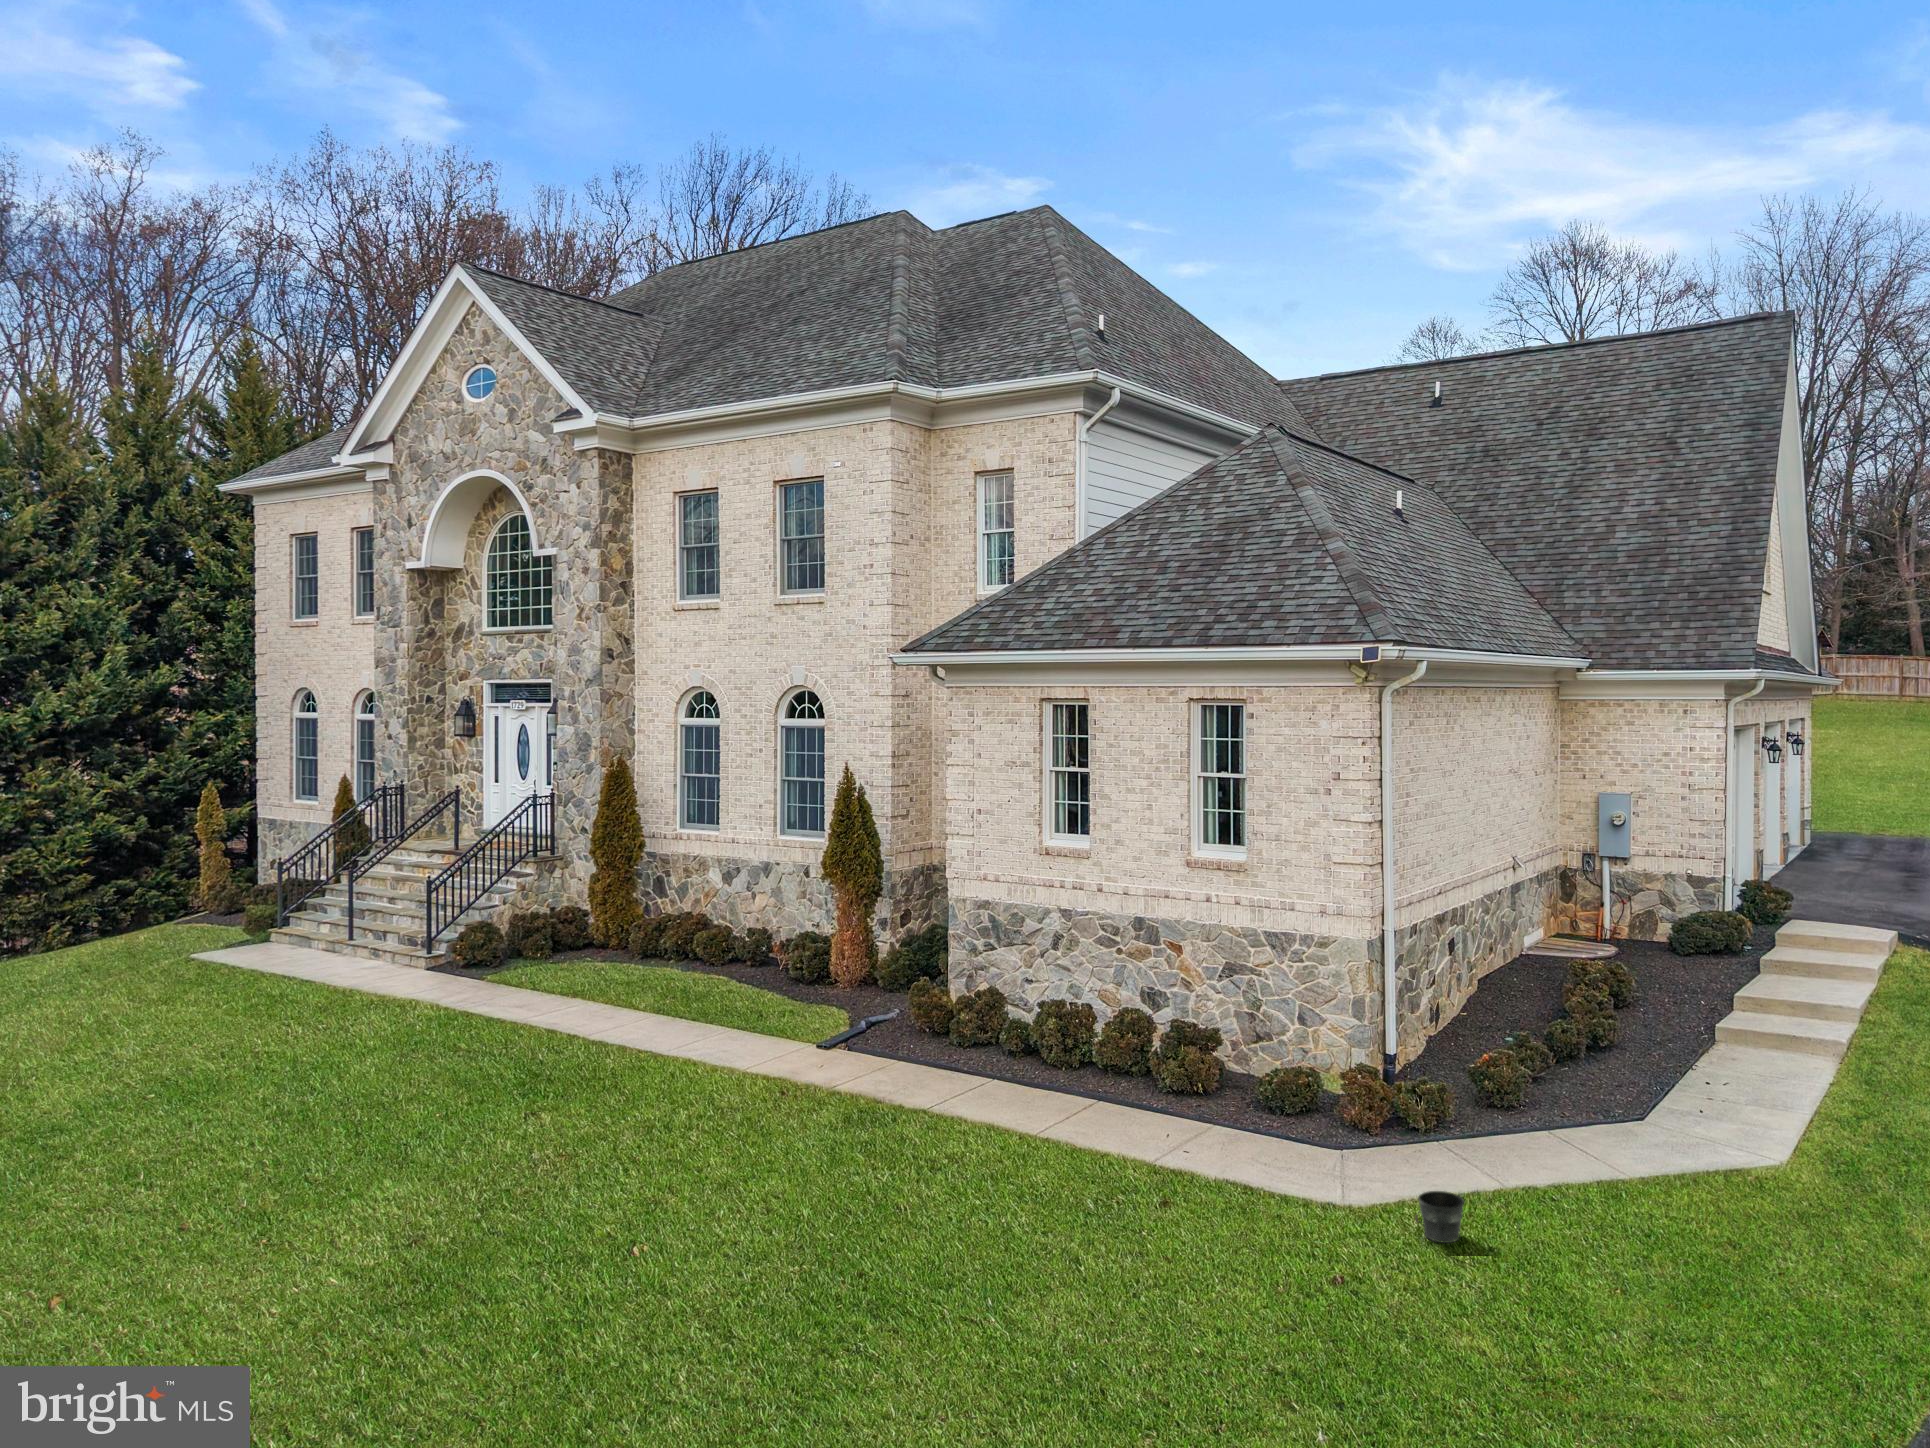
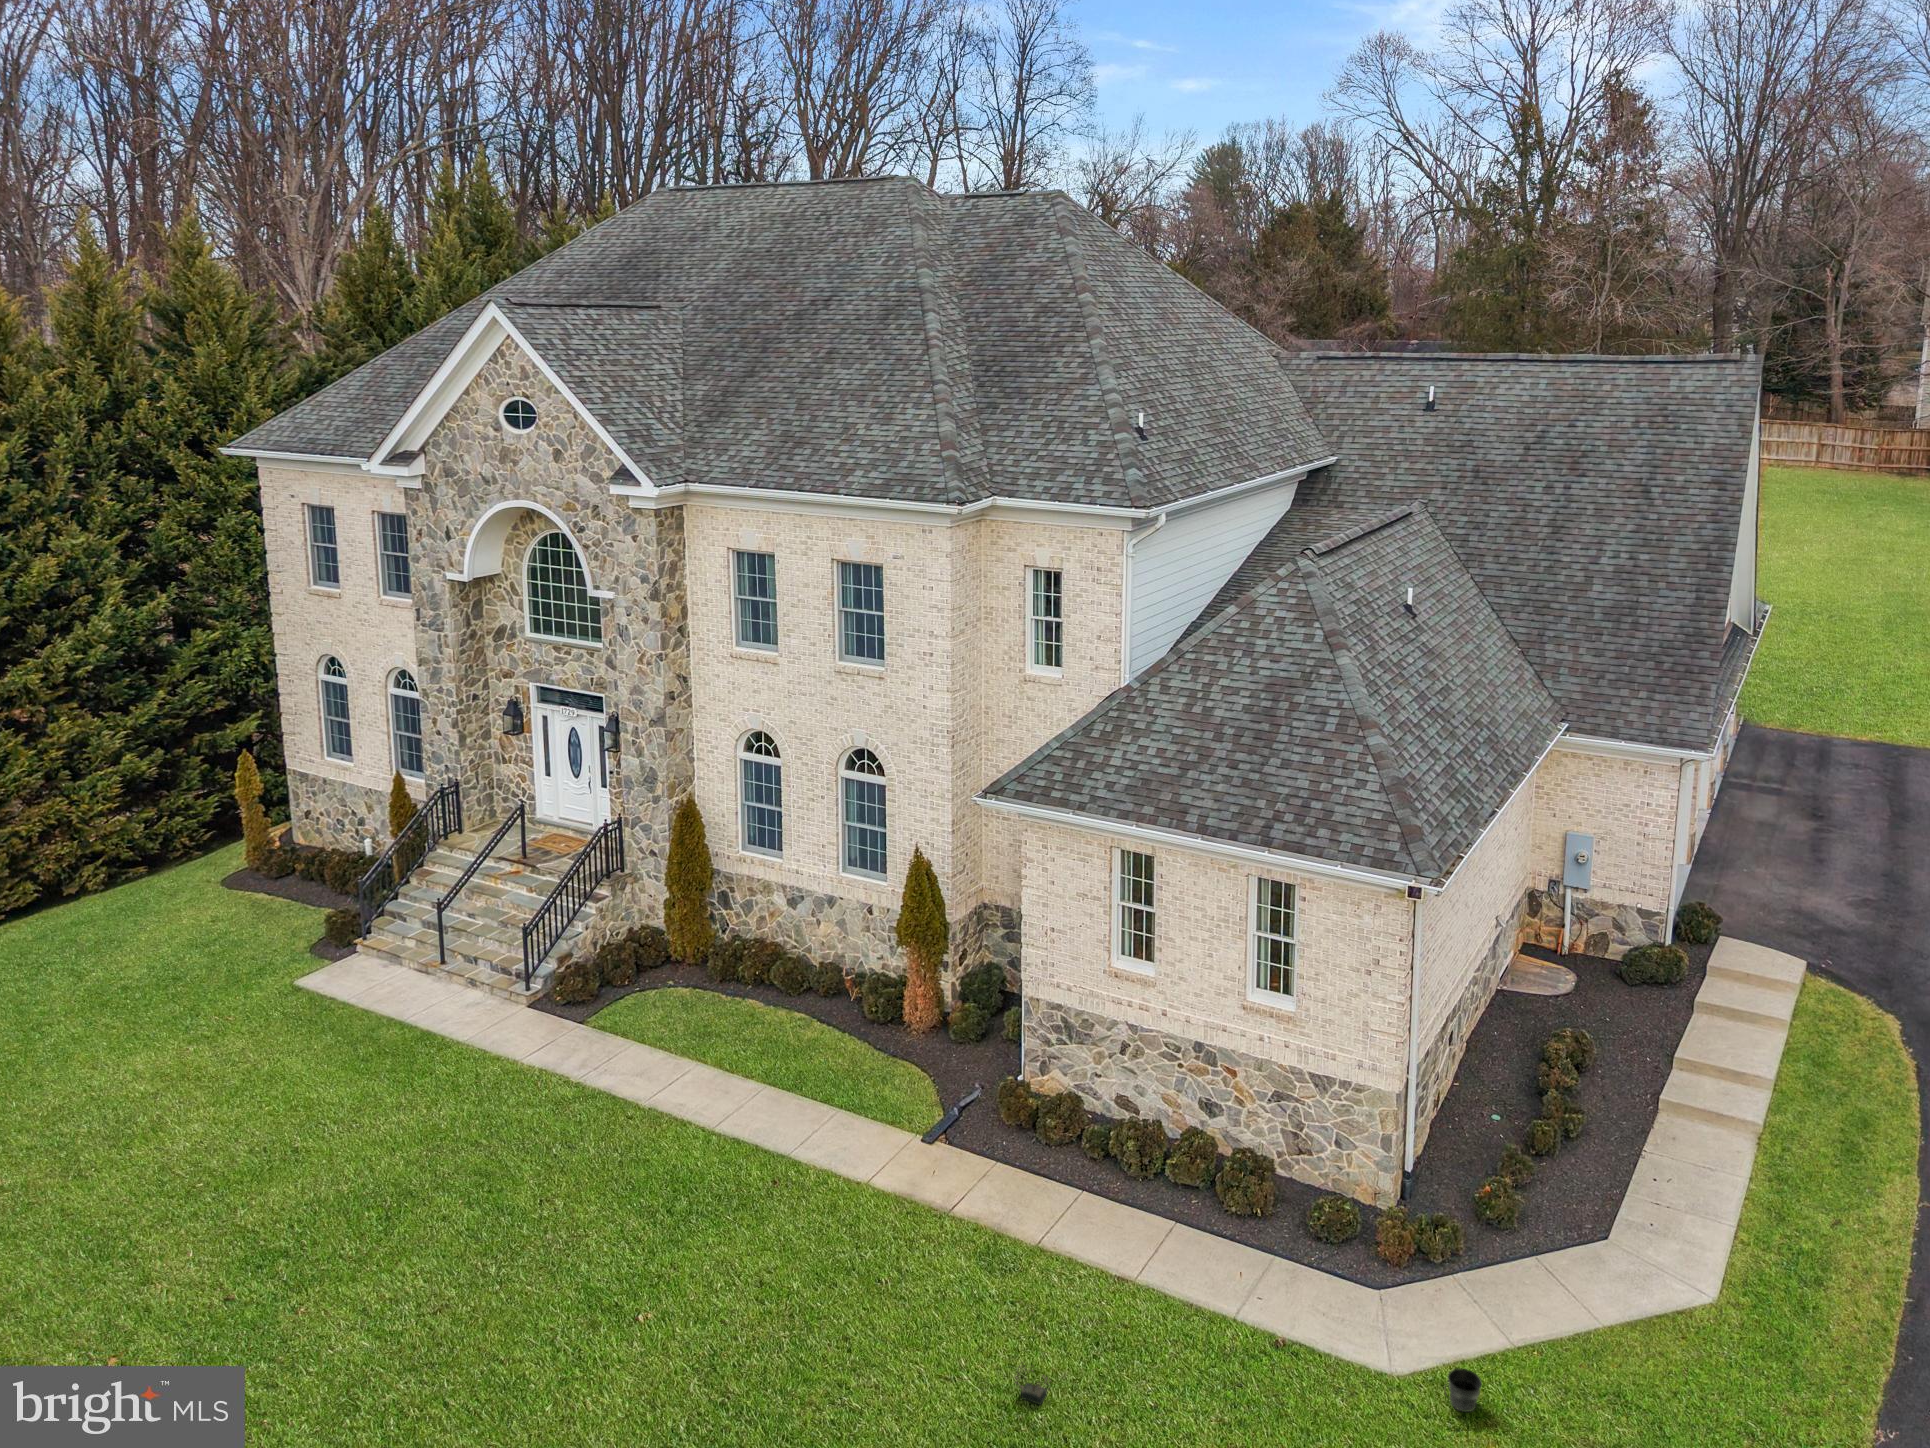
decorative plant: none [842,1184,893,1238] -> present [1016,1367,1047,1405]

